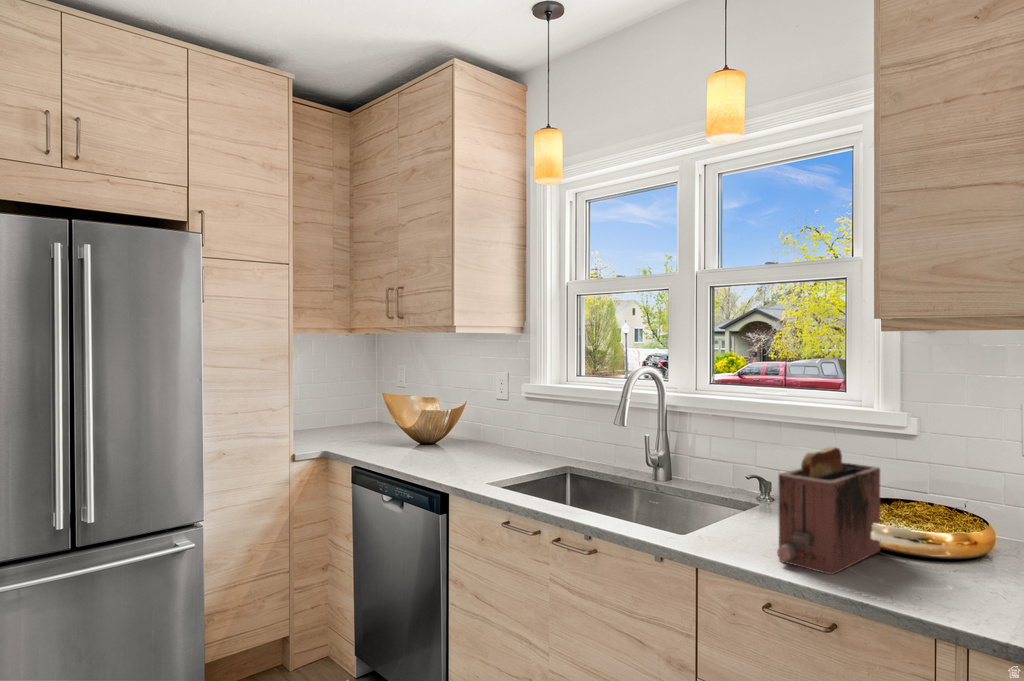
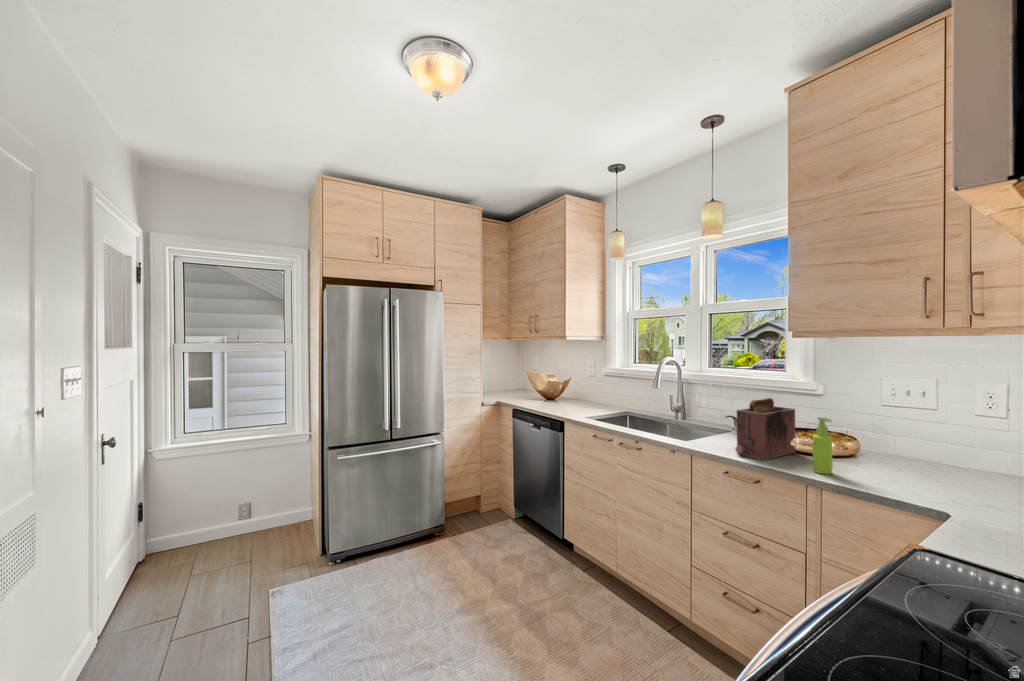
soap dispenser: none [928,491,968,605] -> present [813,417,832,474]

